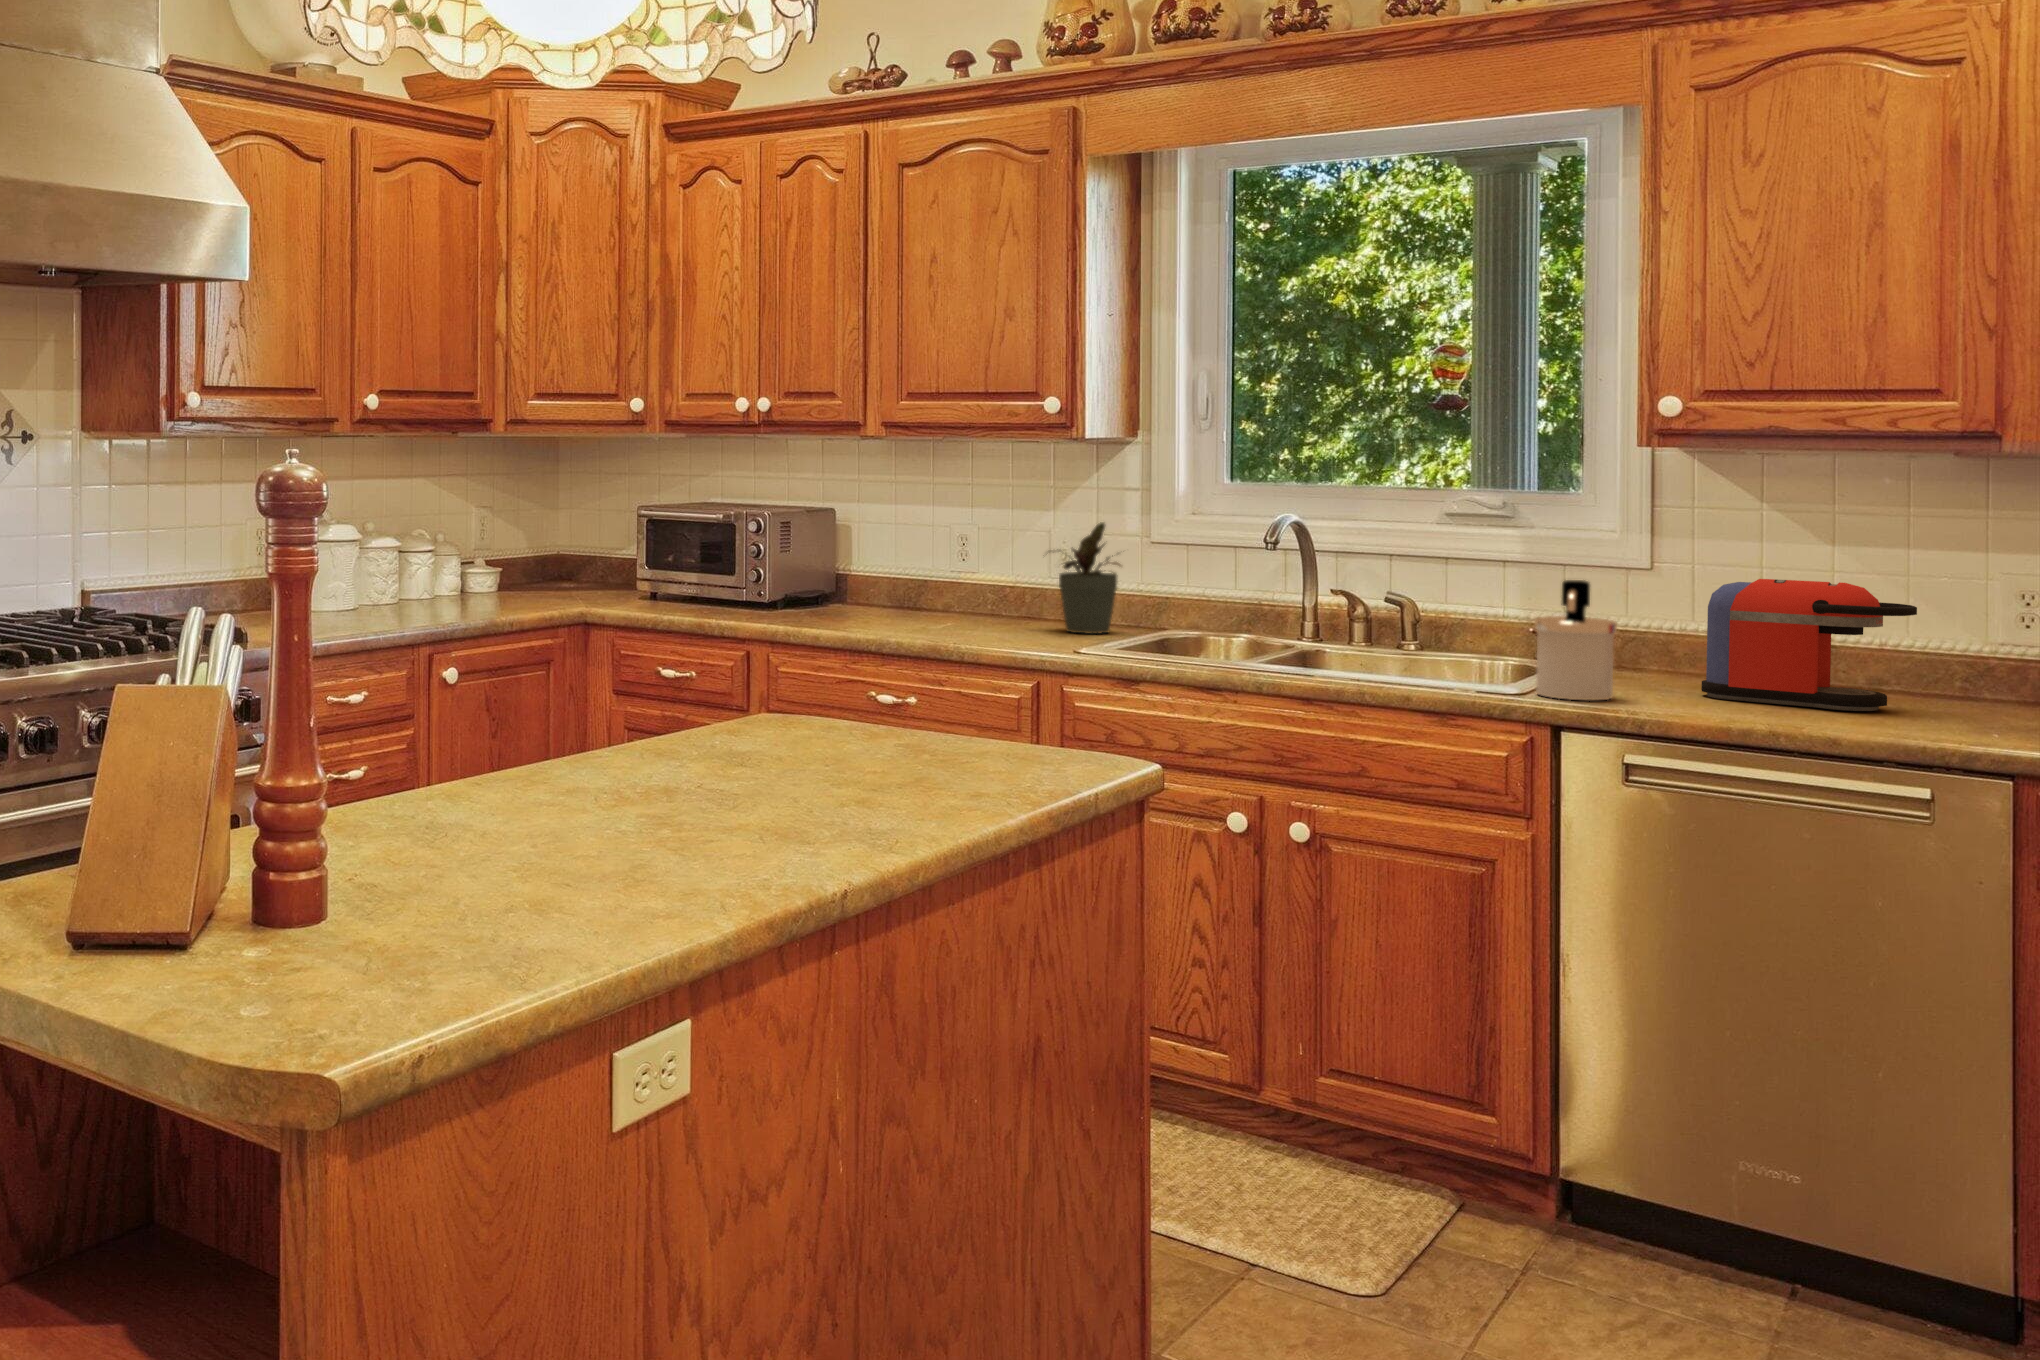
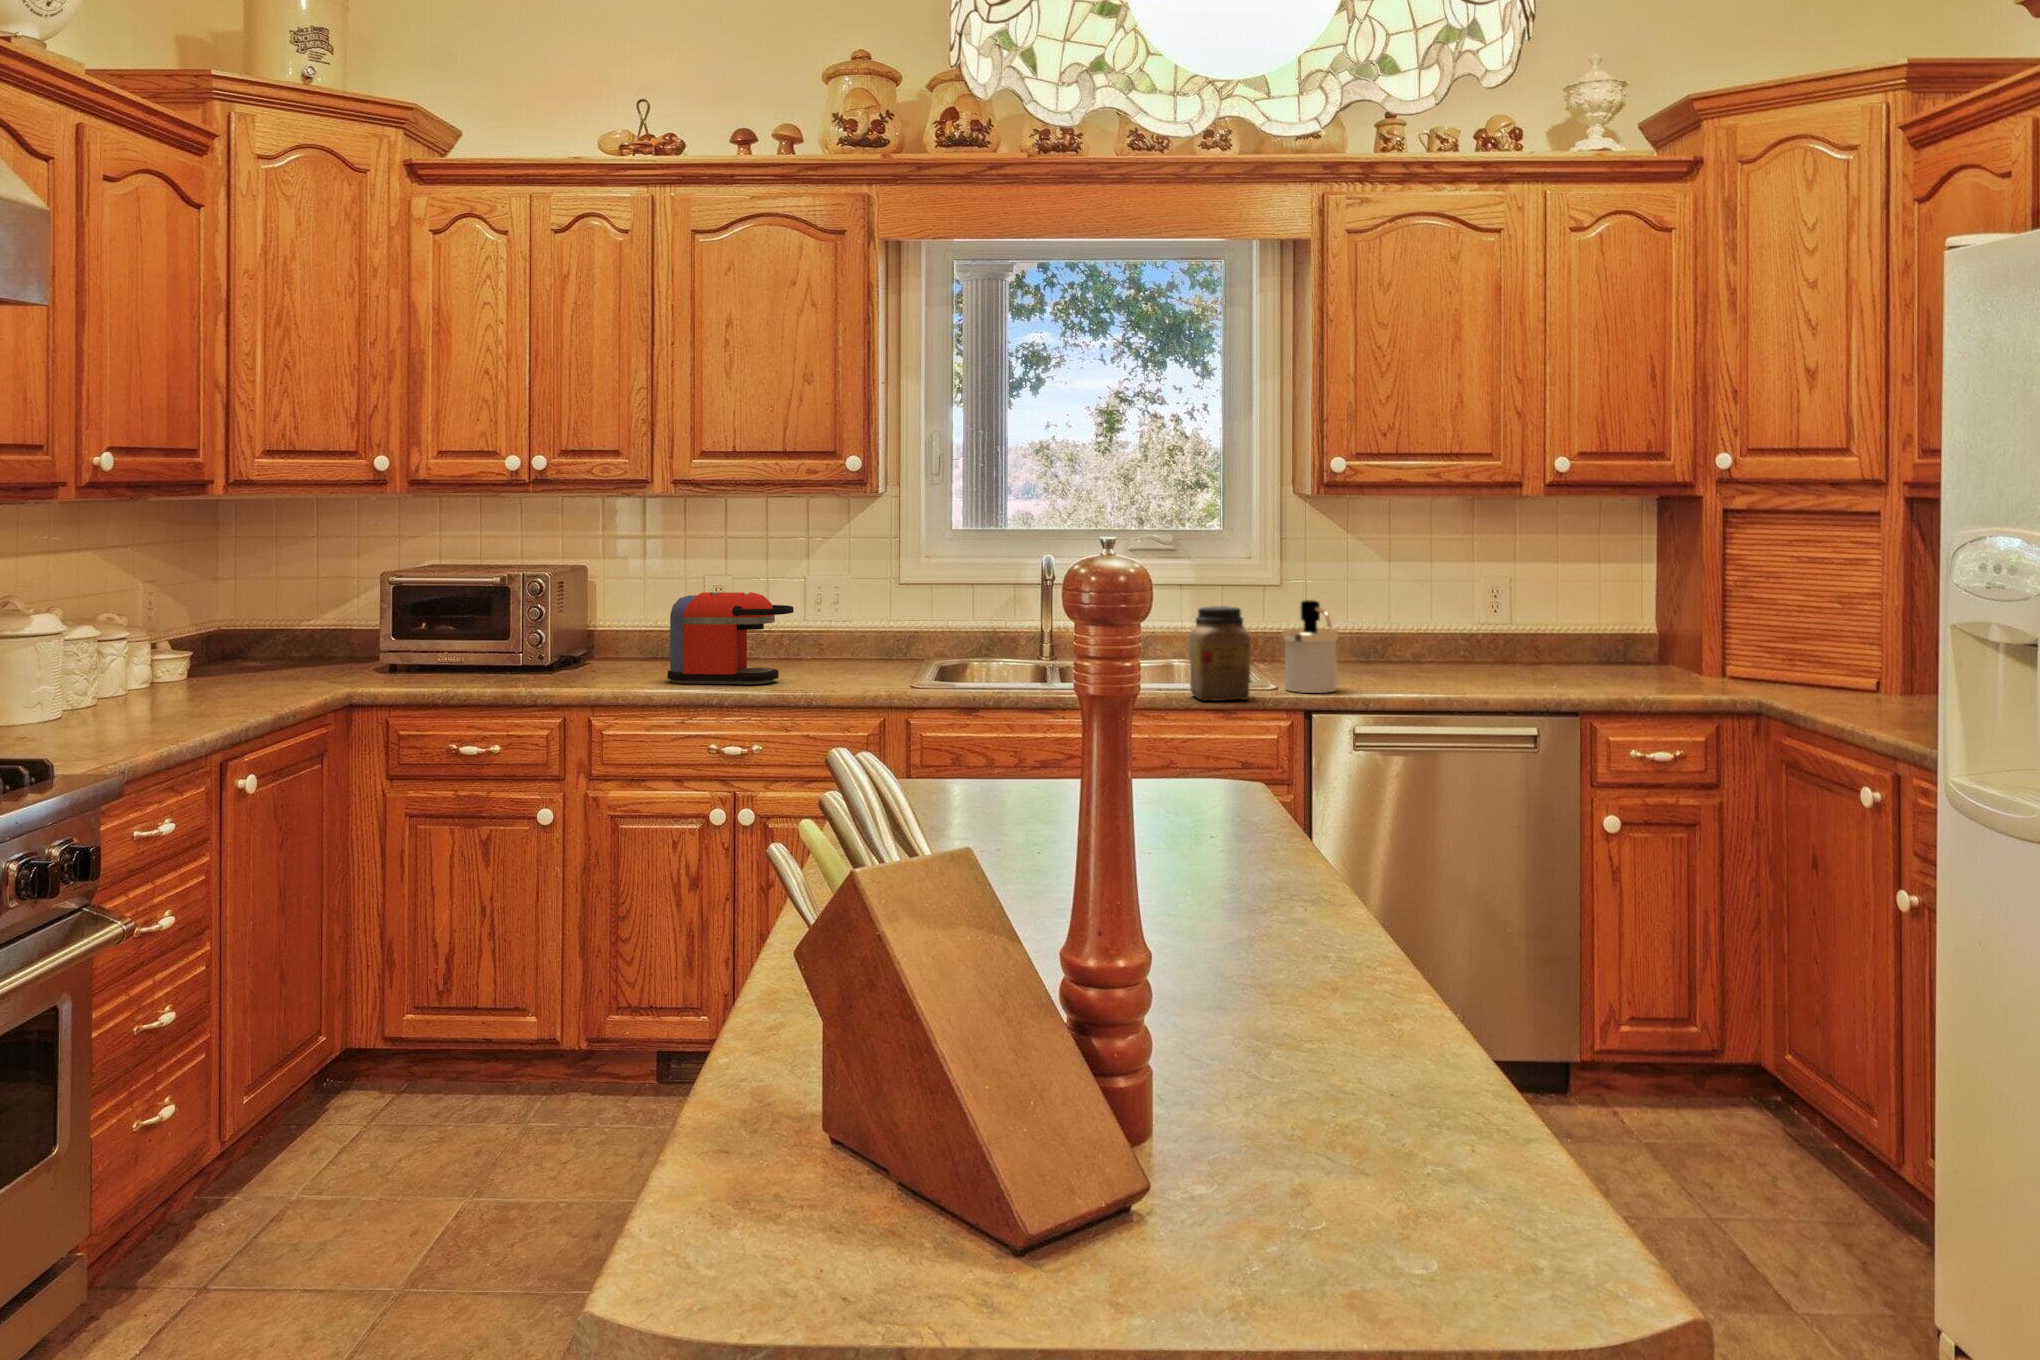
potted plant: present [1057,522,1121,634] -> none [823,568,900,670]
jar: none [1376,579,1455,695] -> present [1189,606,1251,701]
coffee maker: present [1701,579,1917,711] -> present [667,592,794,684]

